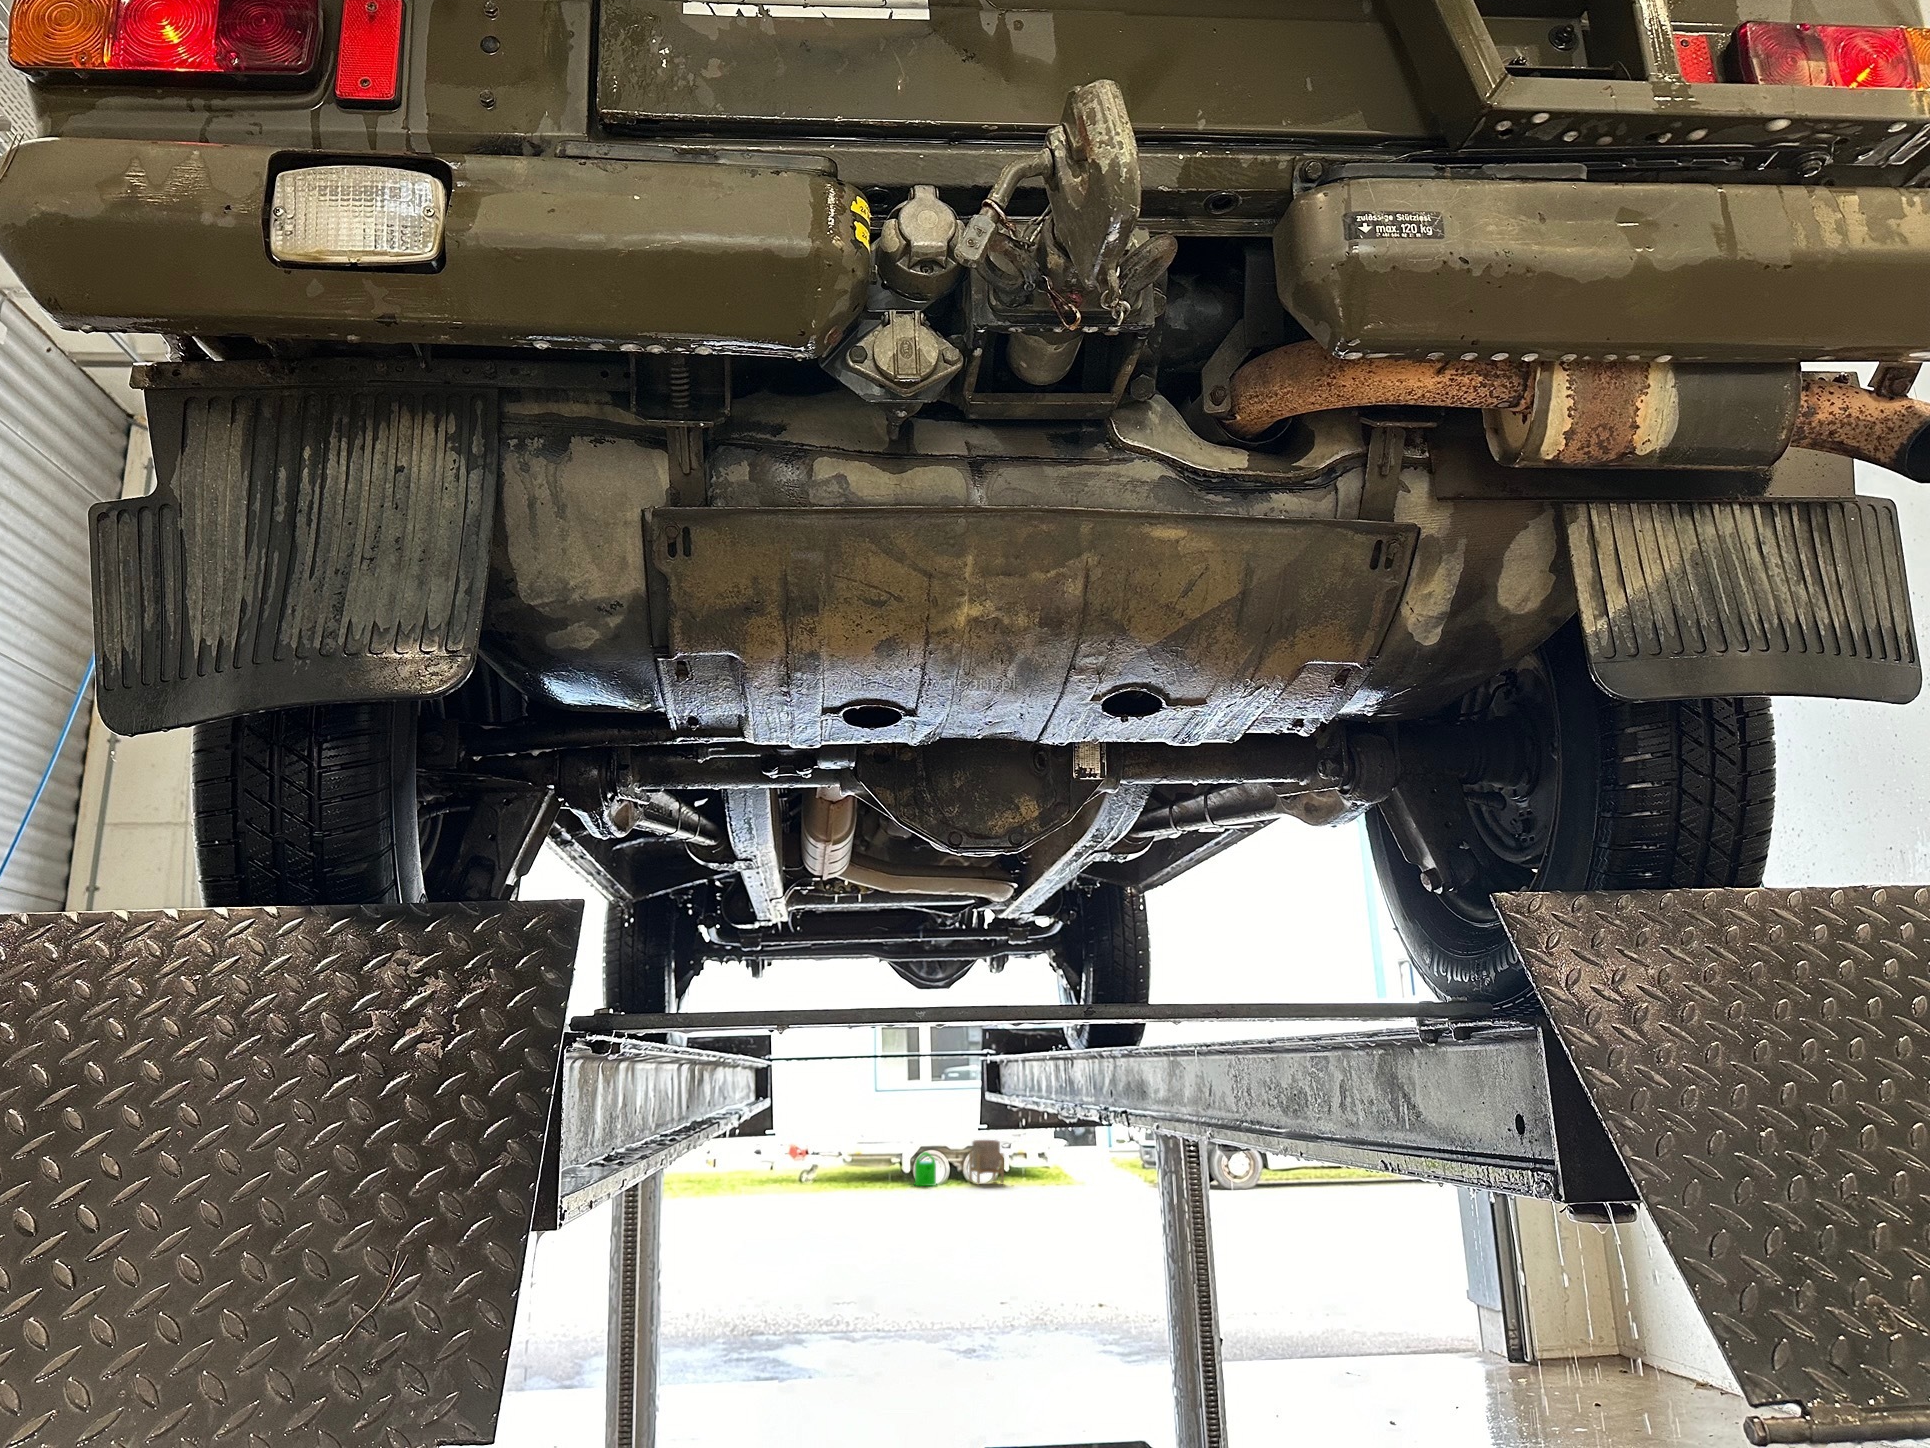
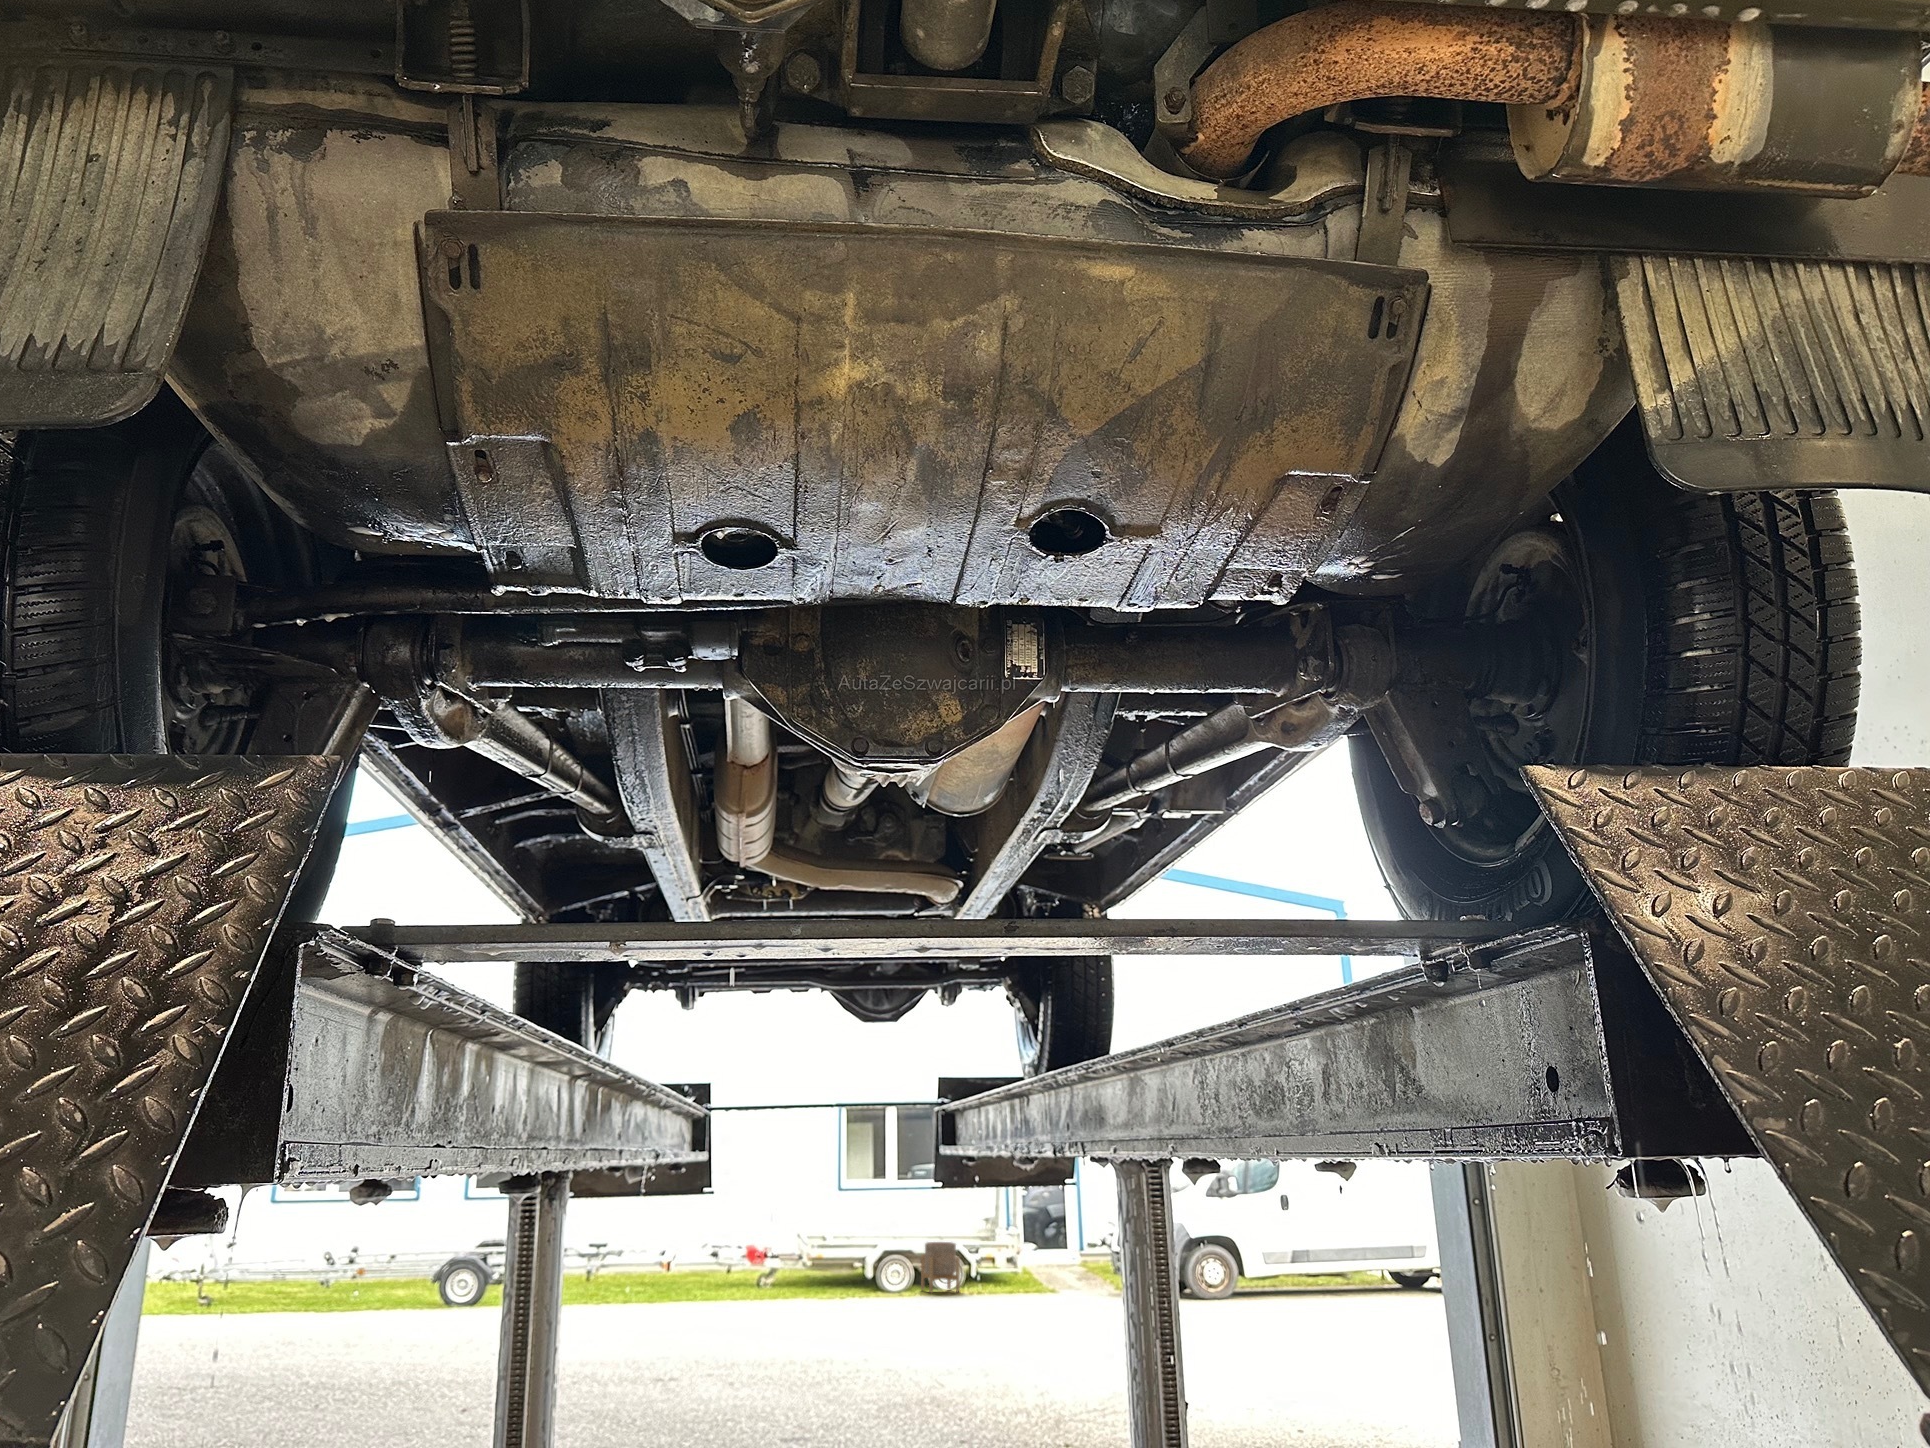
watering can: present [915,1152,937,1186] -> none [857,1255,885,1294]

